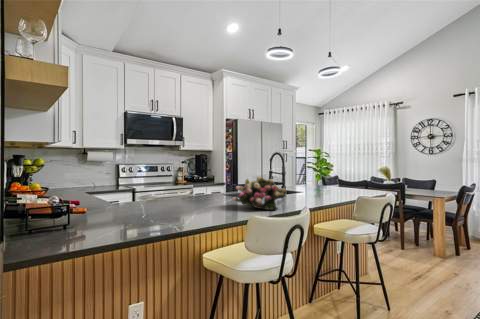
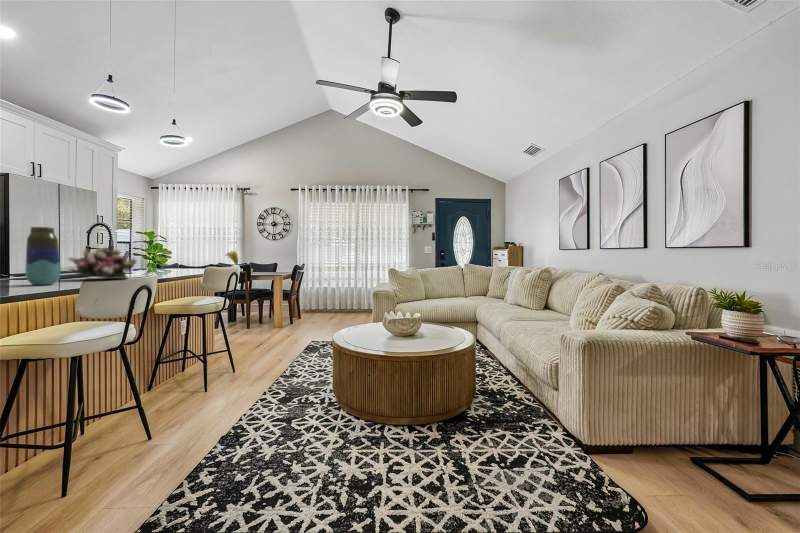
vase: none [197,163,220,217] -> present [25,227,61,285]

